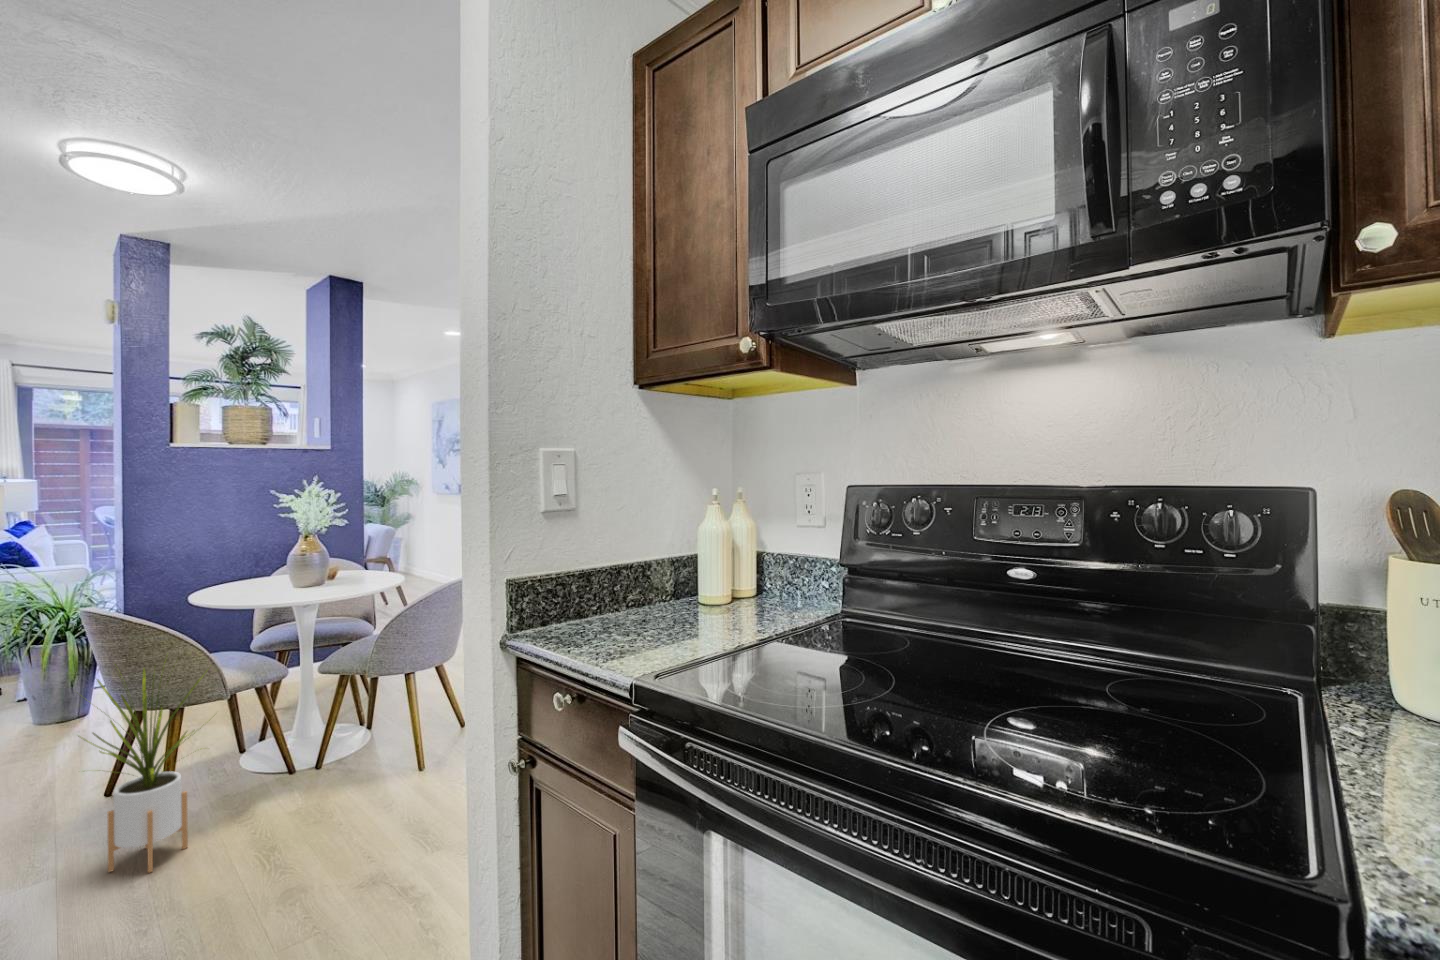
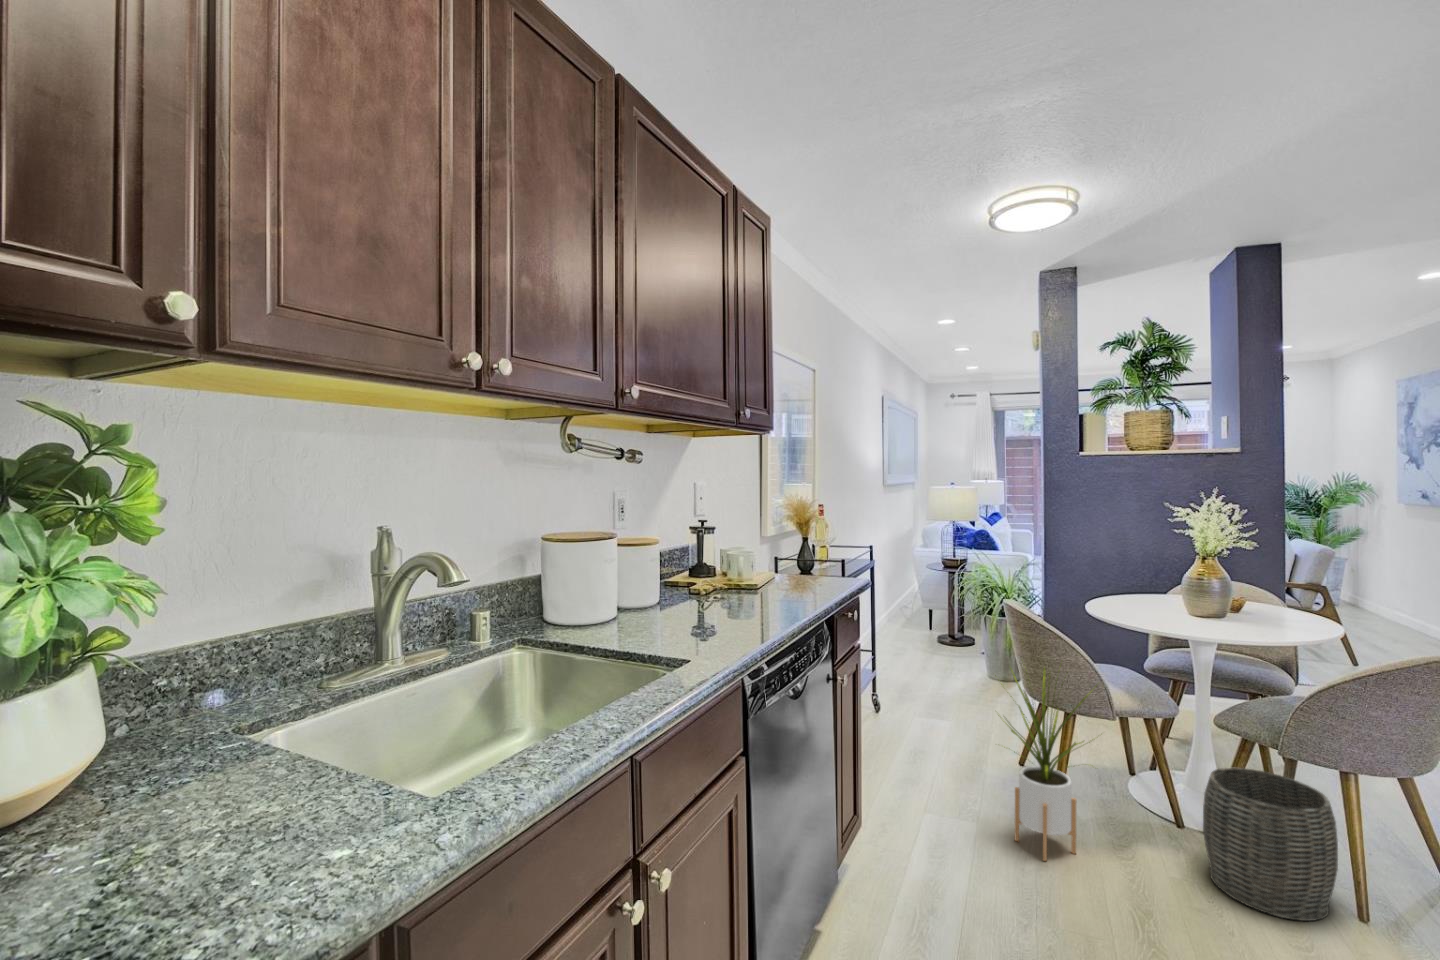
woven basket: none [311,696,405,808] -> present [1203,768,1338,921]

